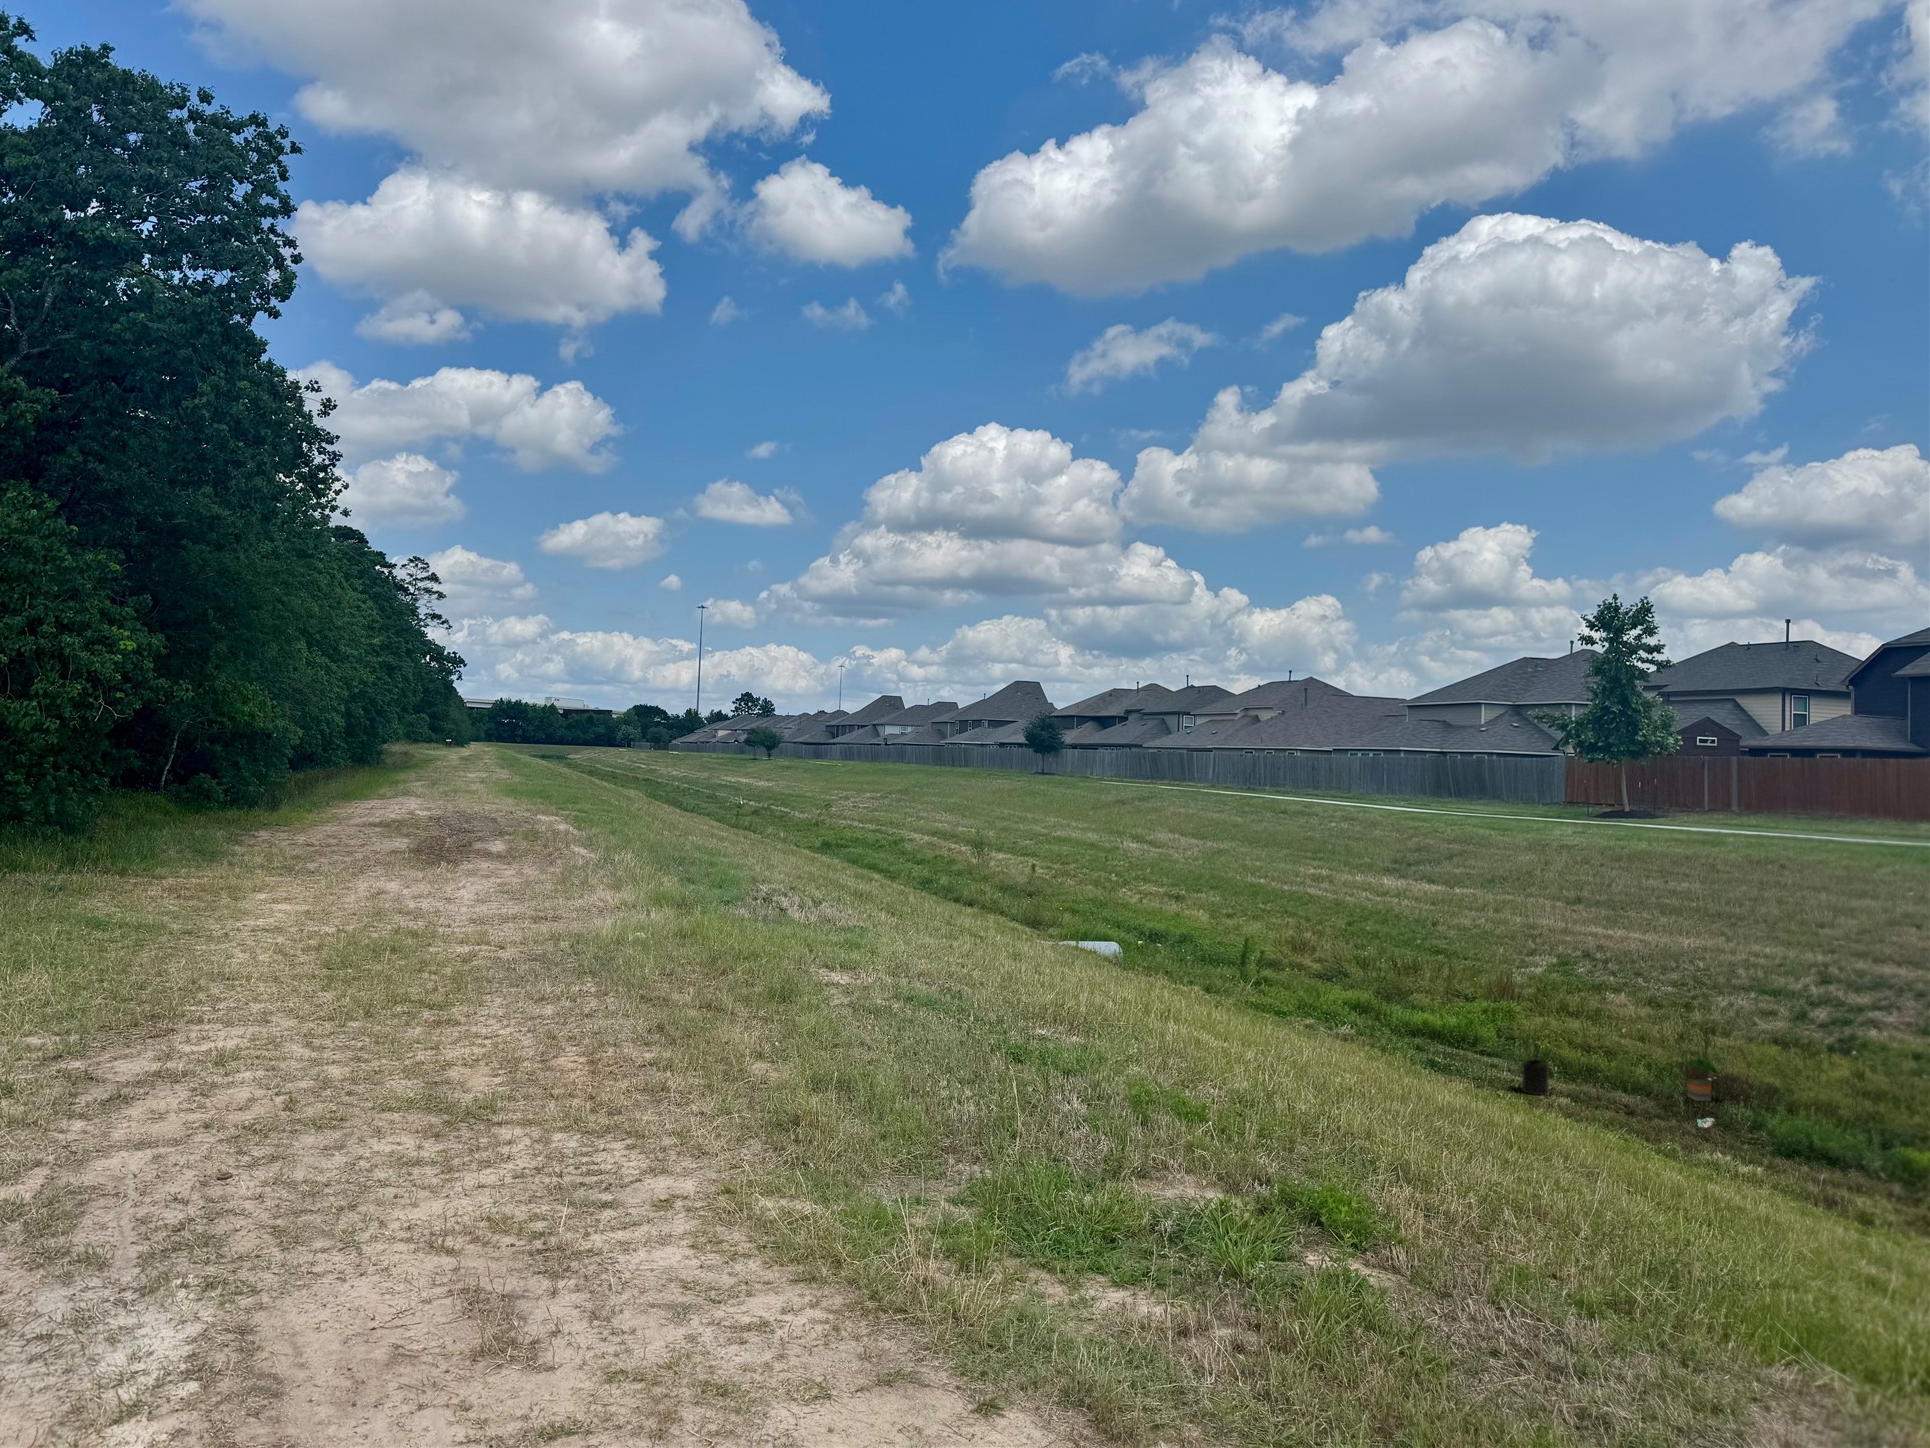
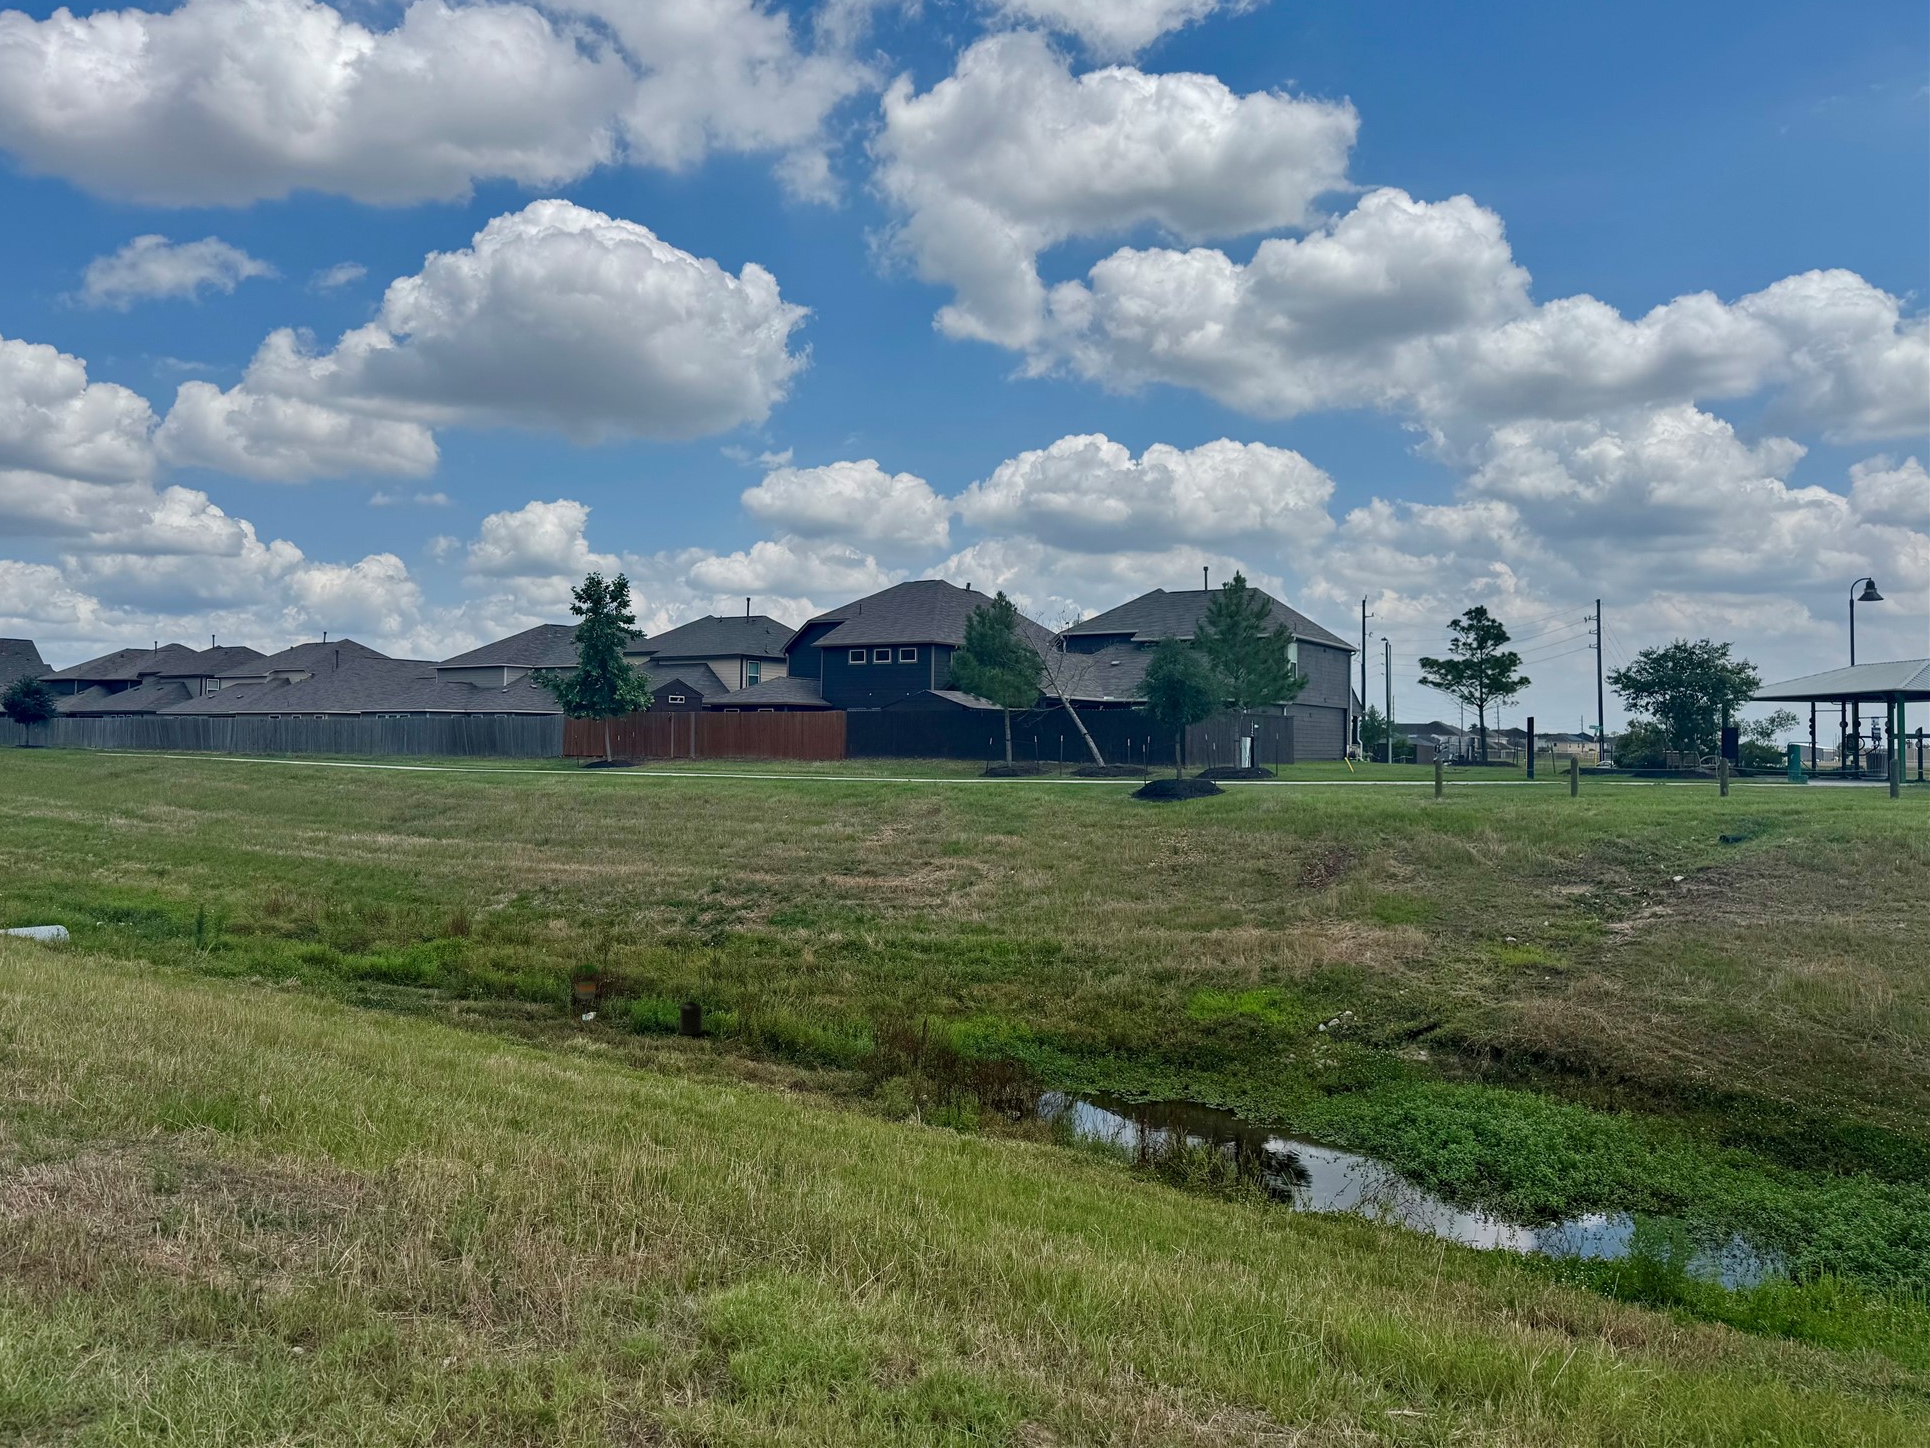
trash can: present [1522,1059,1549,1095] -> present [680,1001,703,1035]

